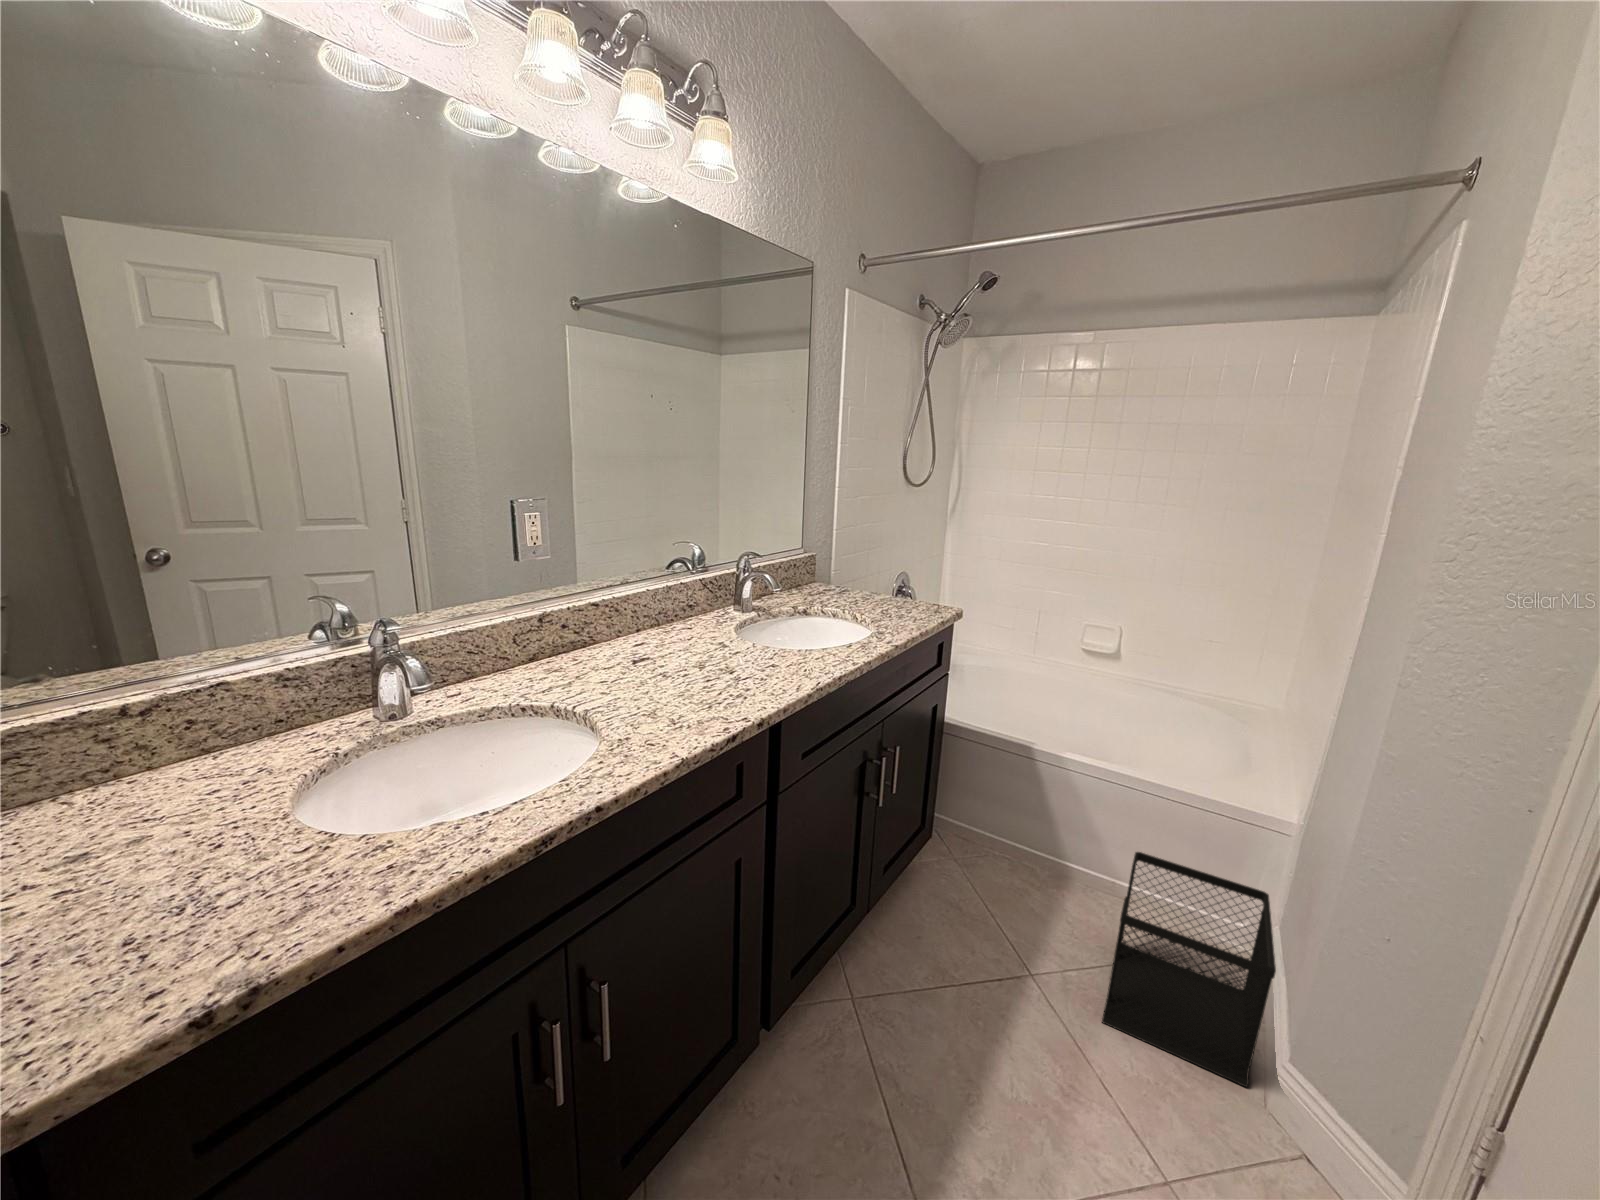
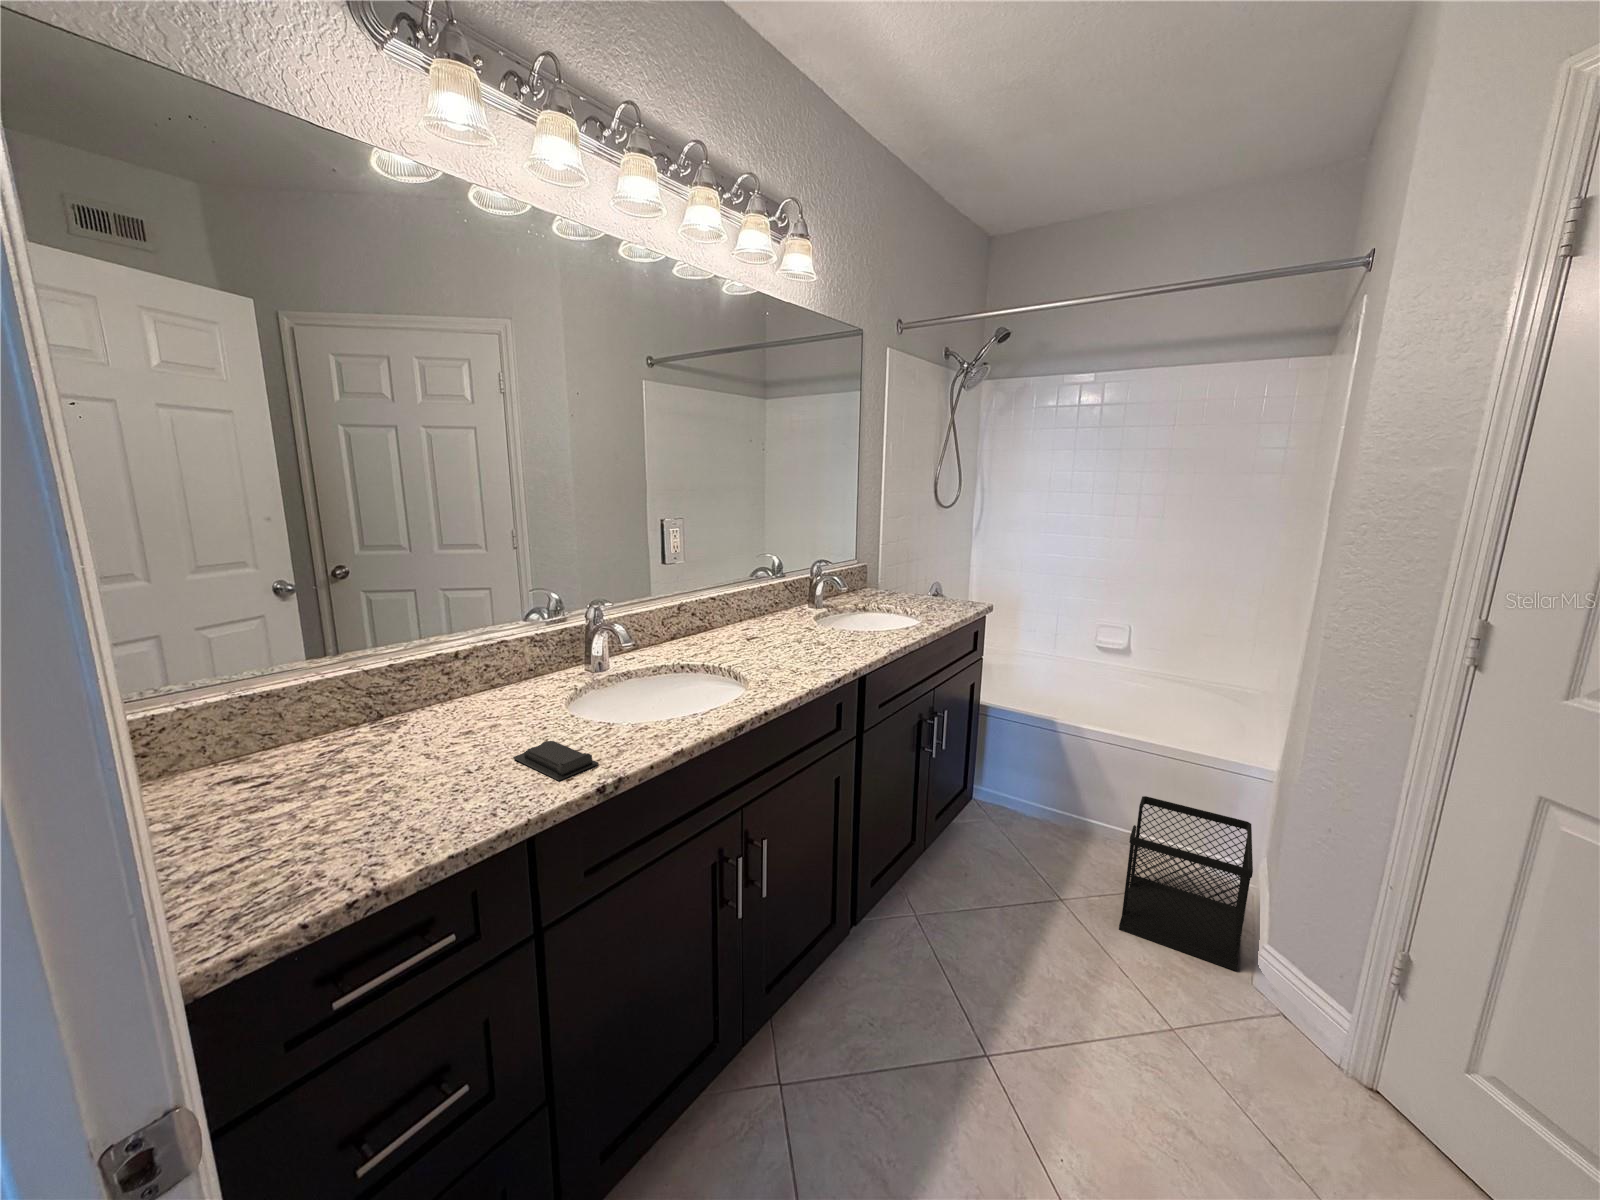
soap bar: none [101,887,243,996] -> present [513,741,598,780]

